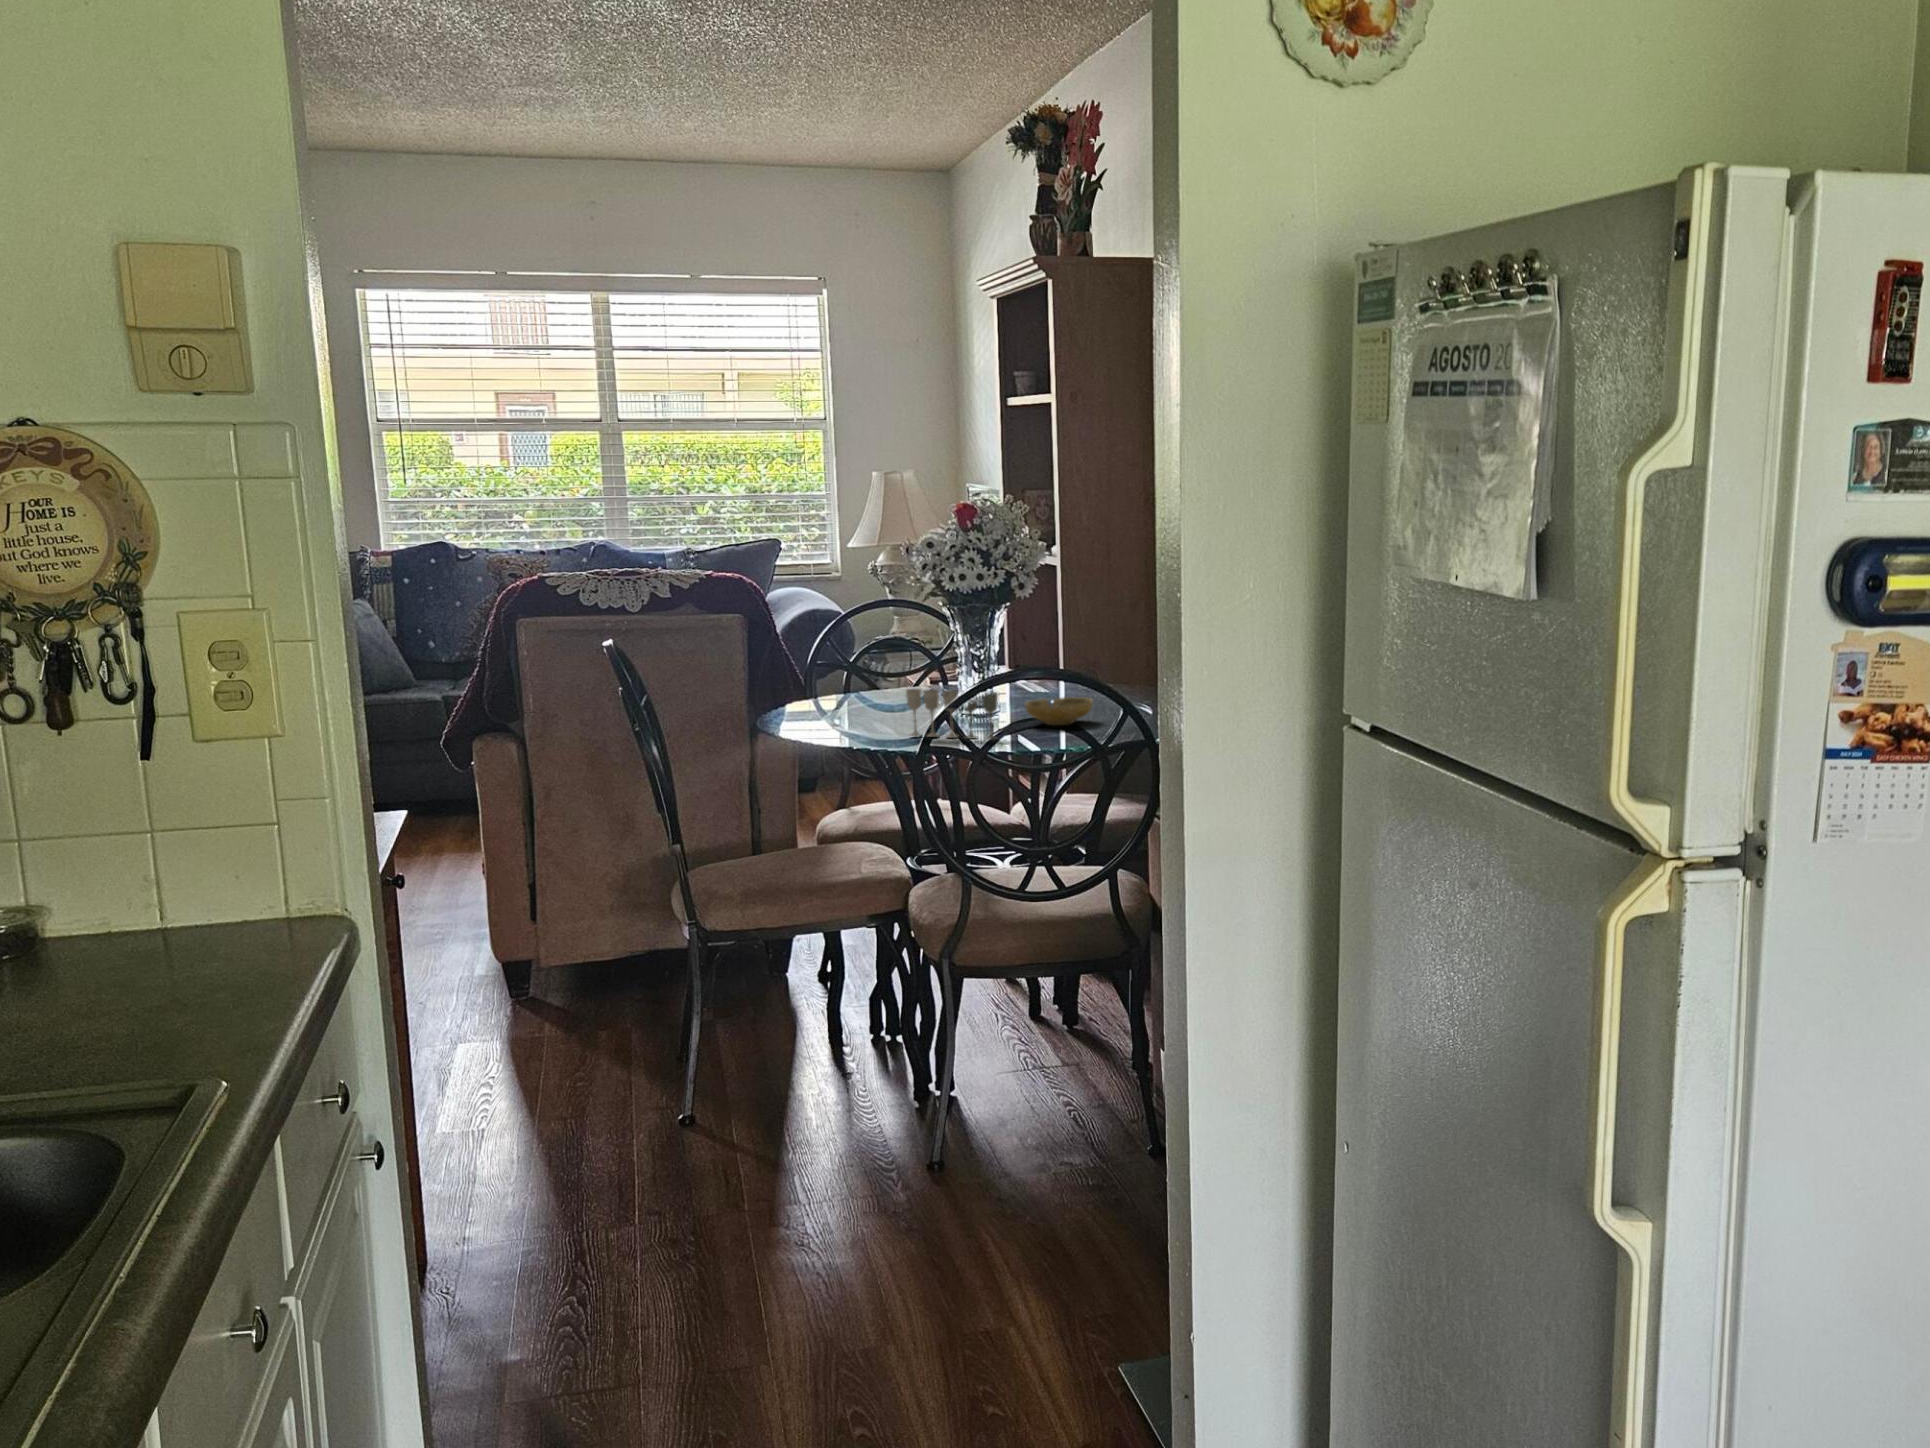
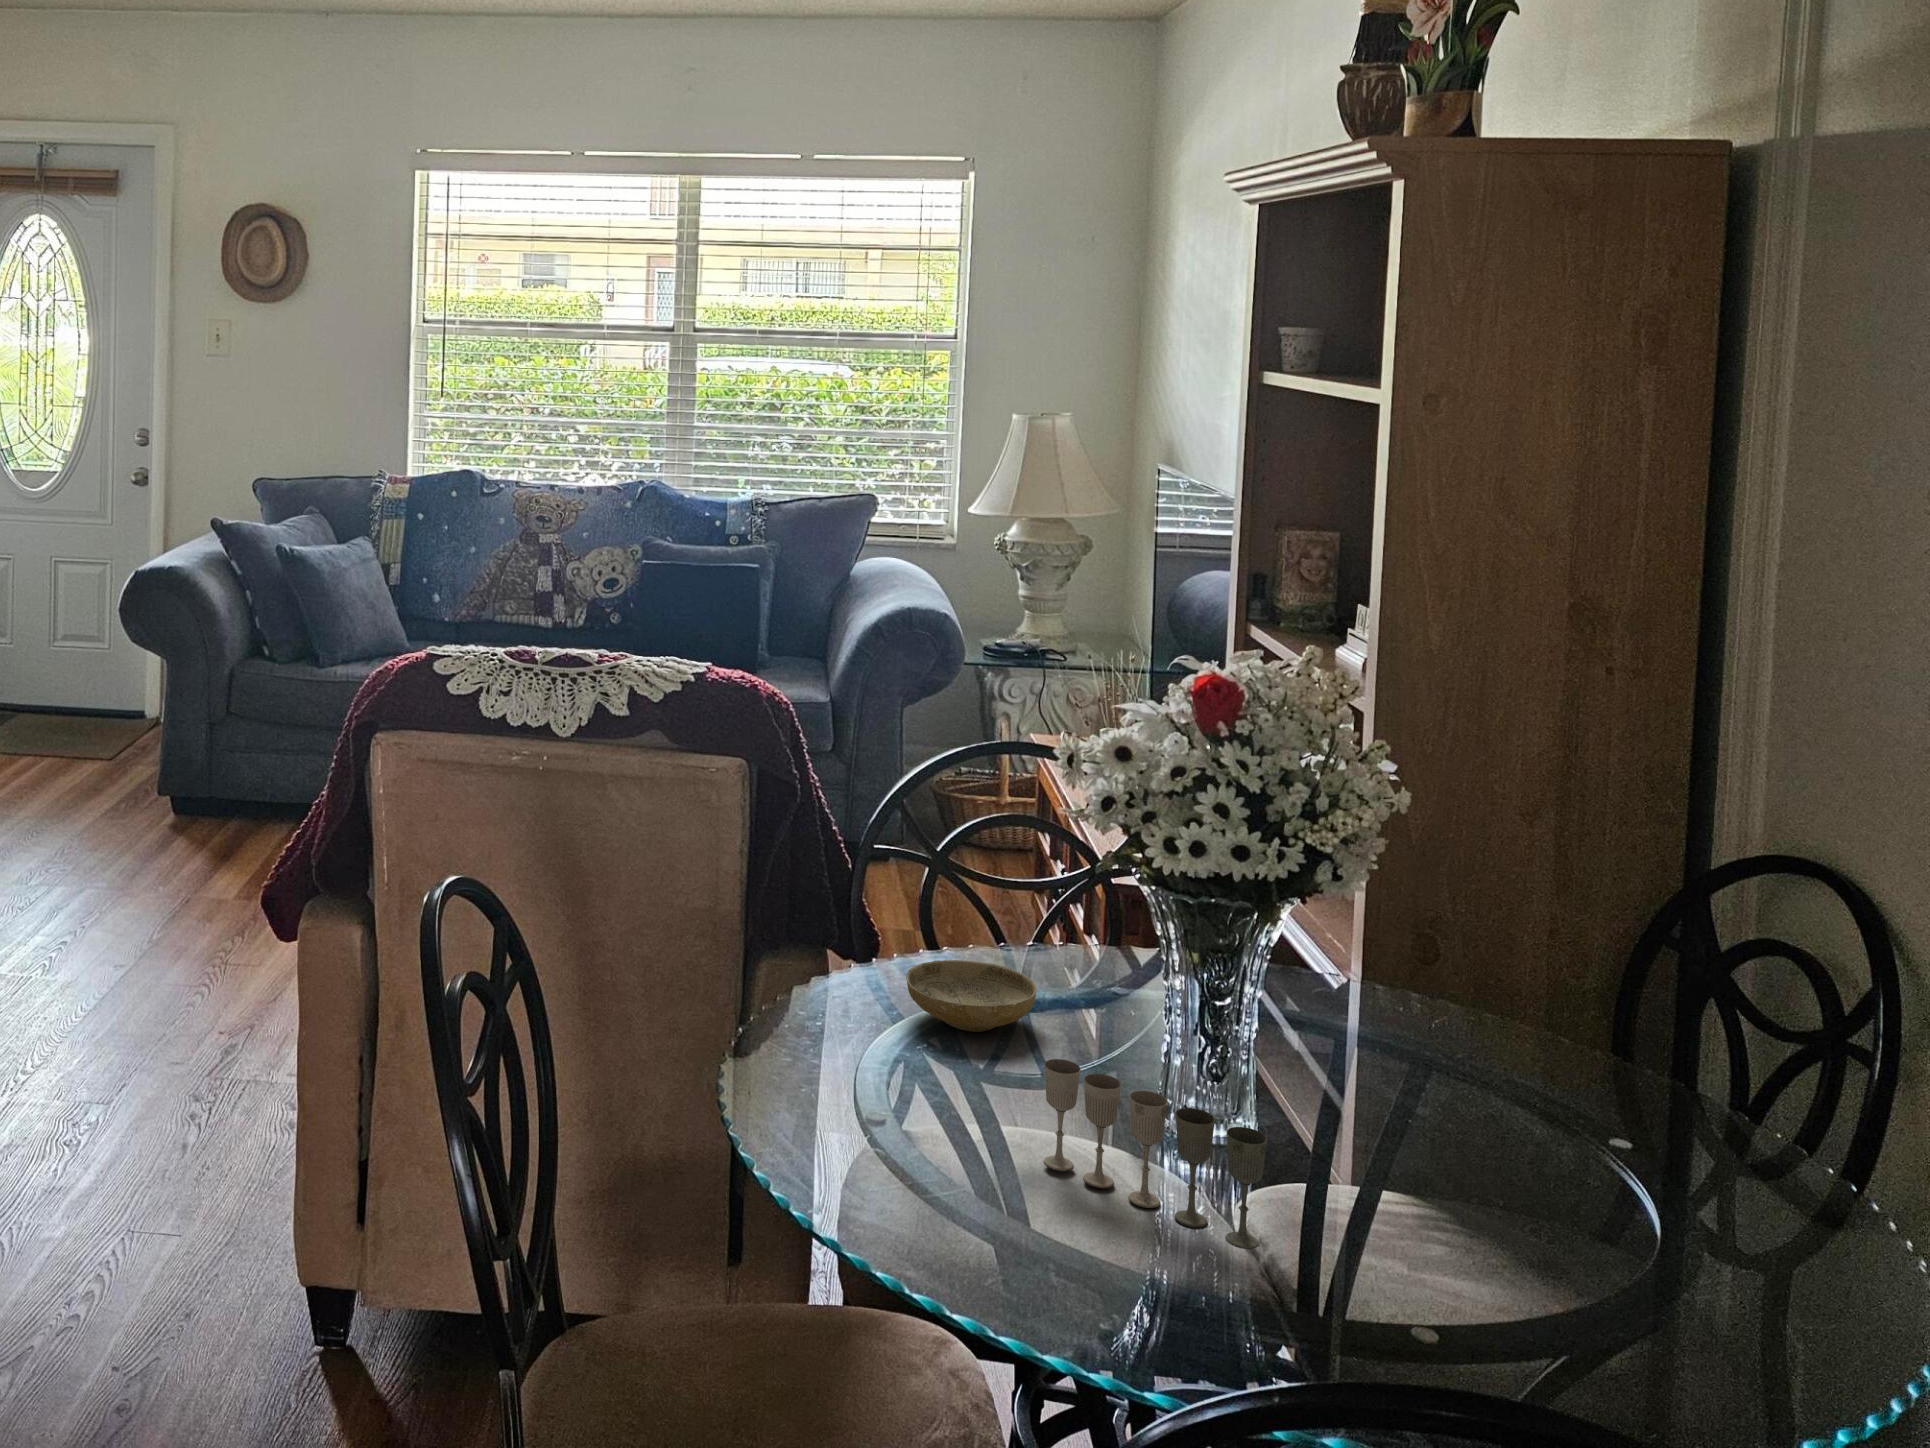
ceramic bowl: present [1025,697,1093,725] -> present [906,960,1037,1032]

